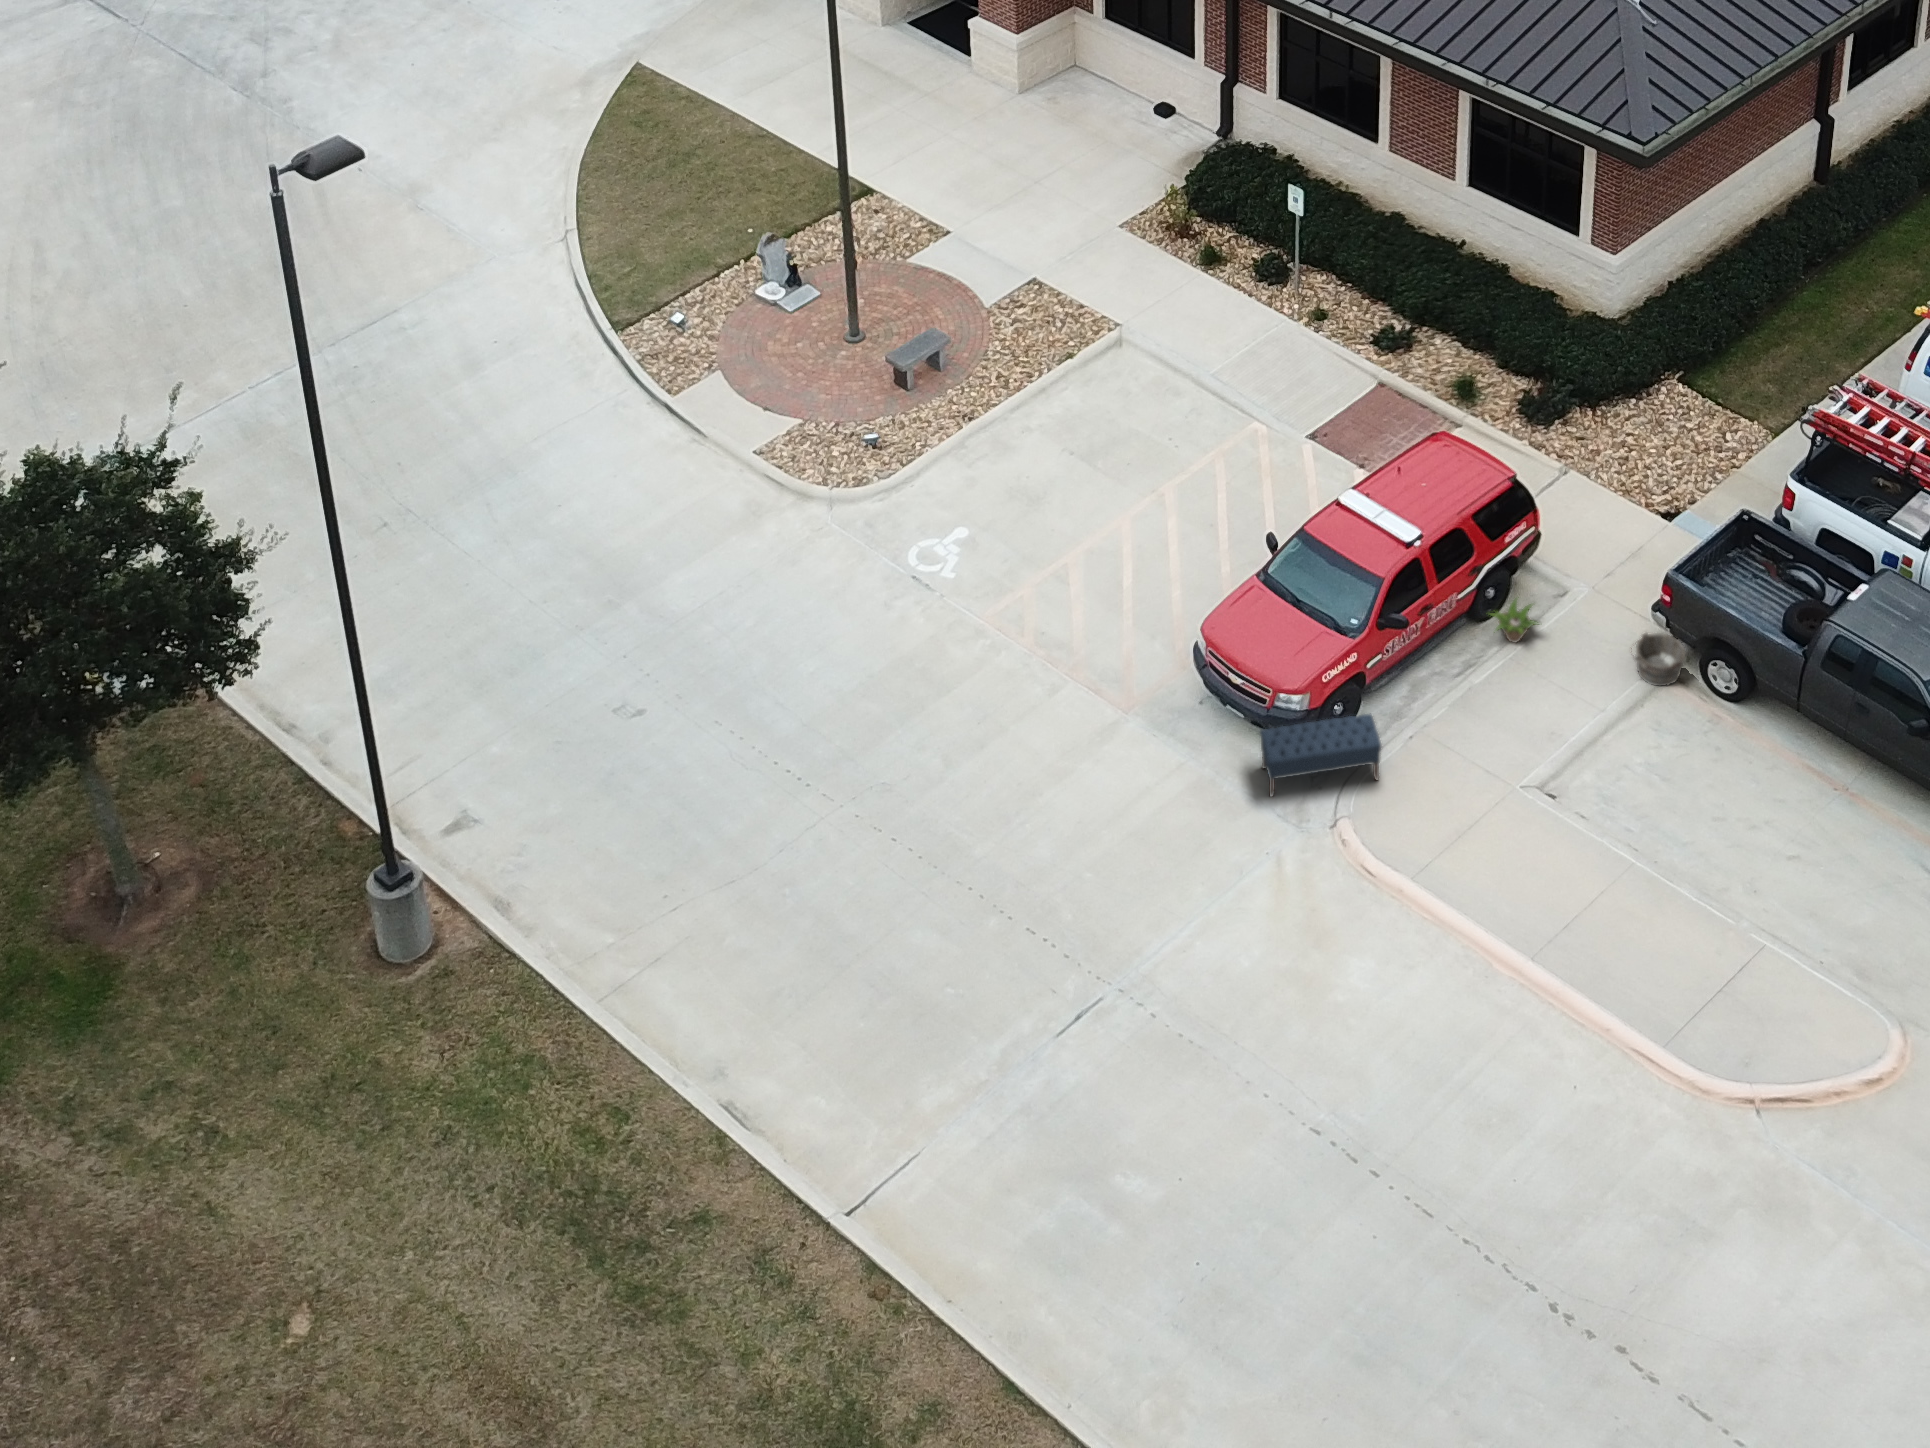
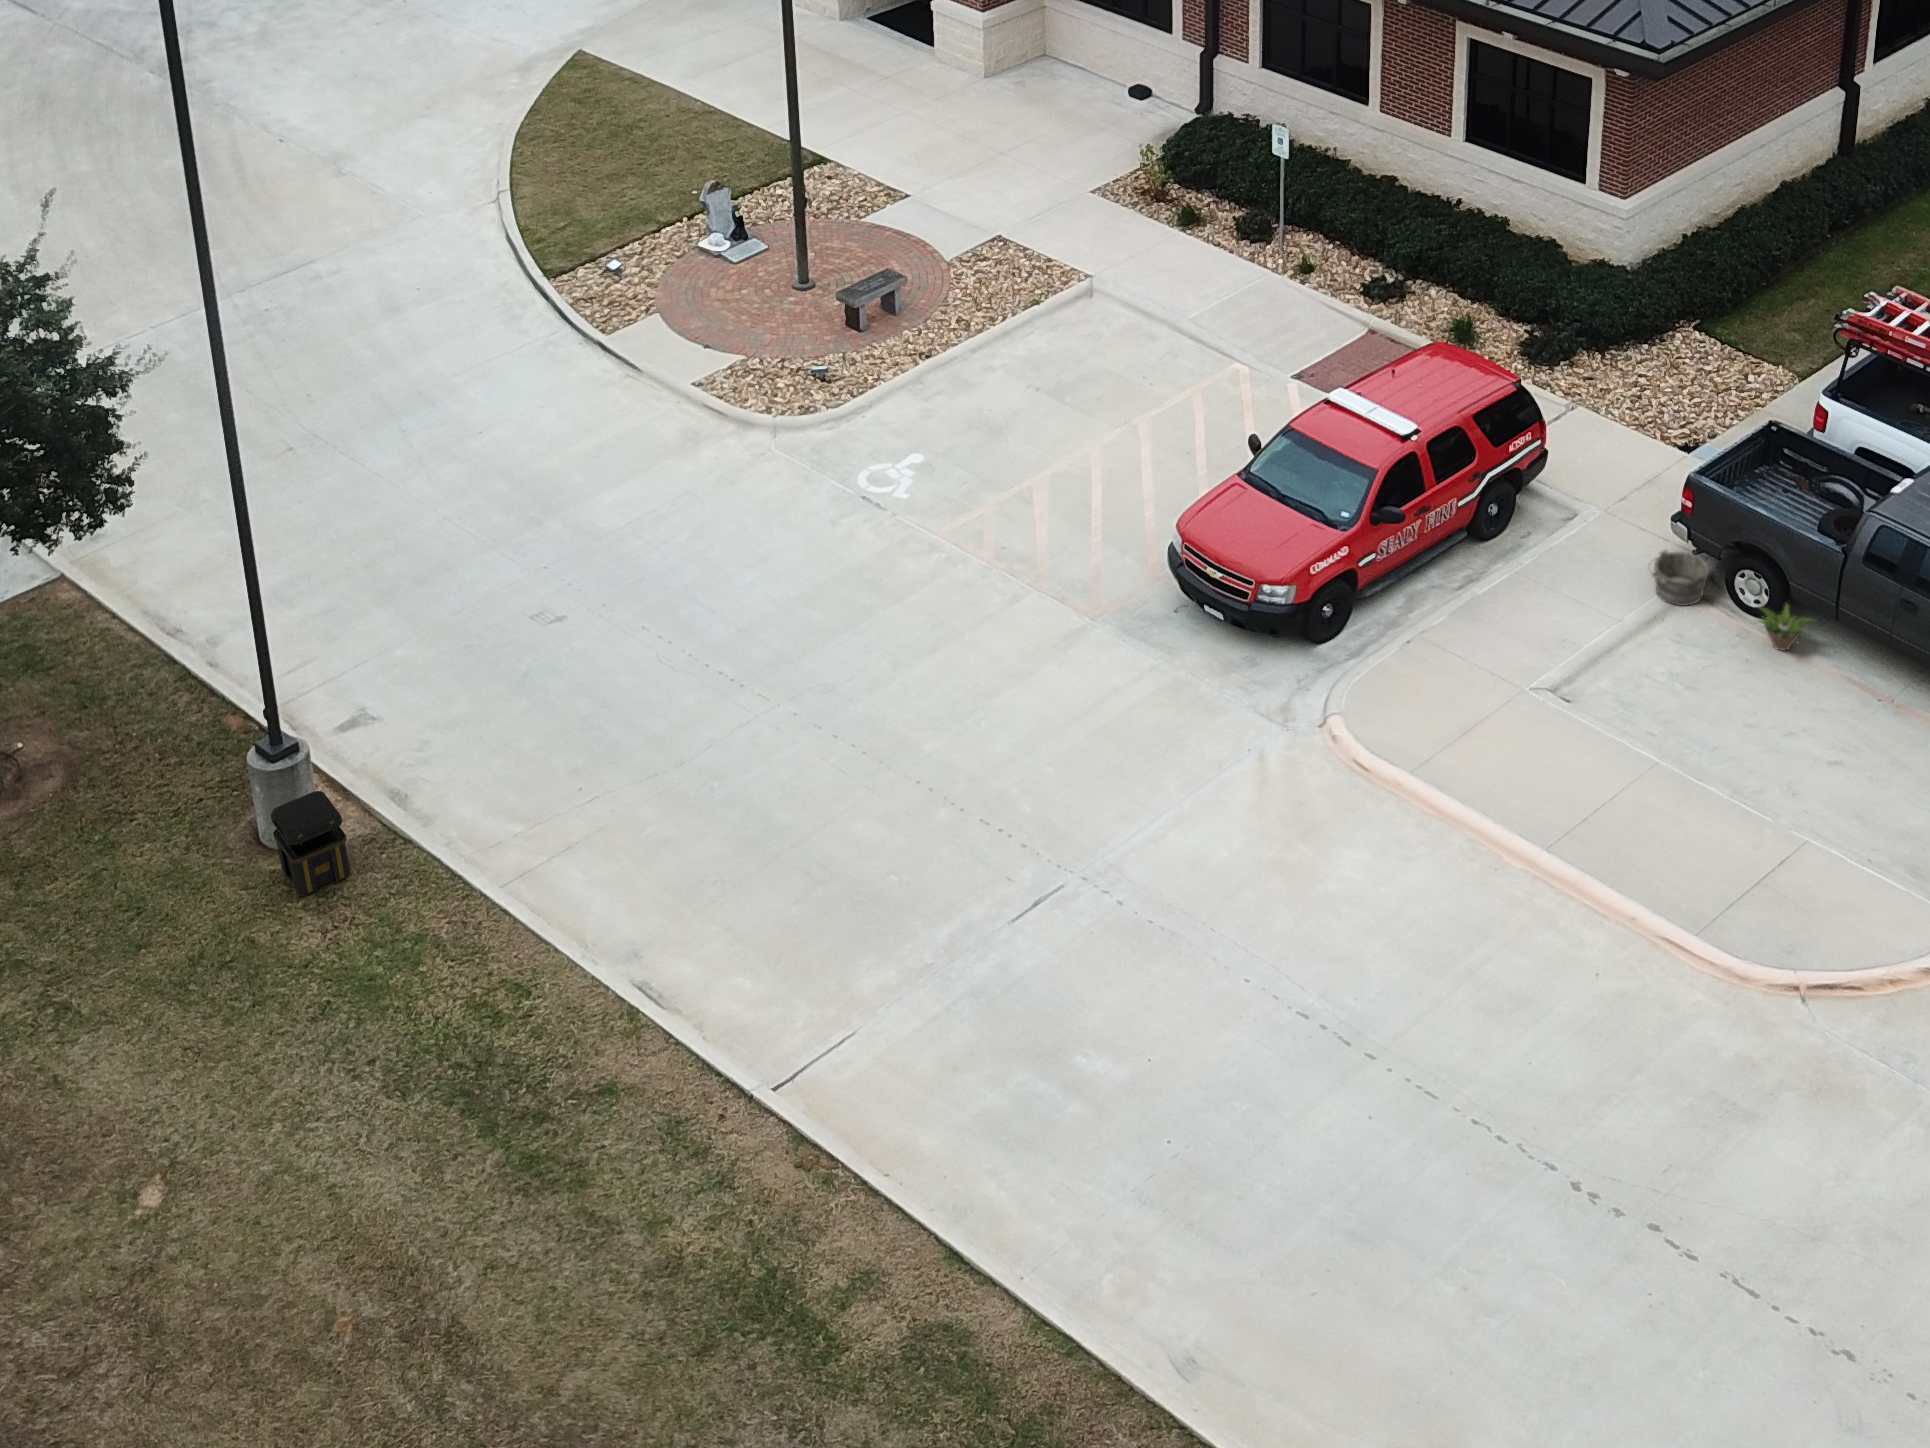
decorative plant: present [1491,599,1539,642] -> present [1759,605,1813,651]
bench: present [1260,713,1381,796] -> none [1240,617,1375,704]
toolbox: none [389,917,461,1013] -> present [271,791,350,896]

